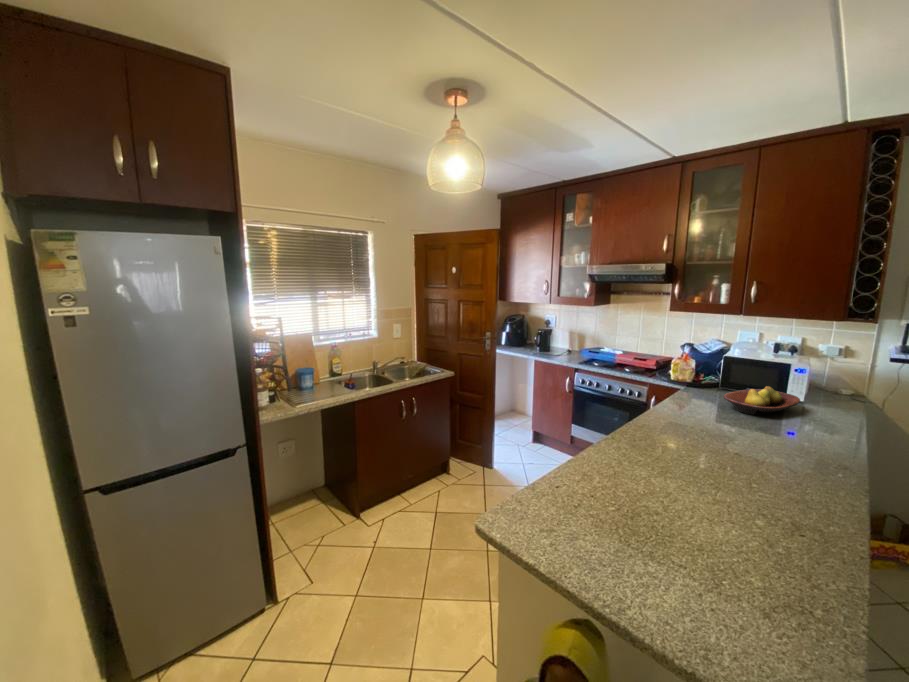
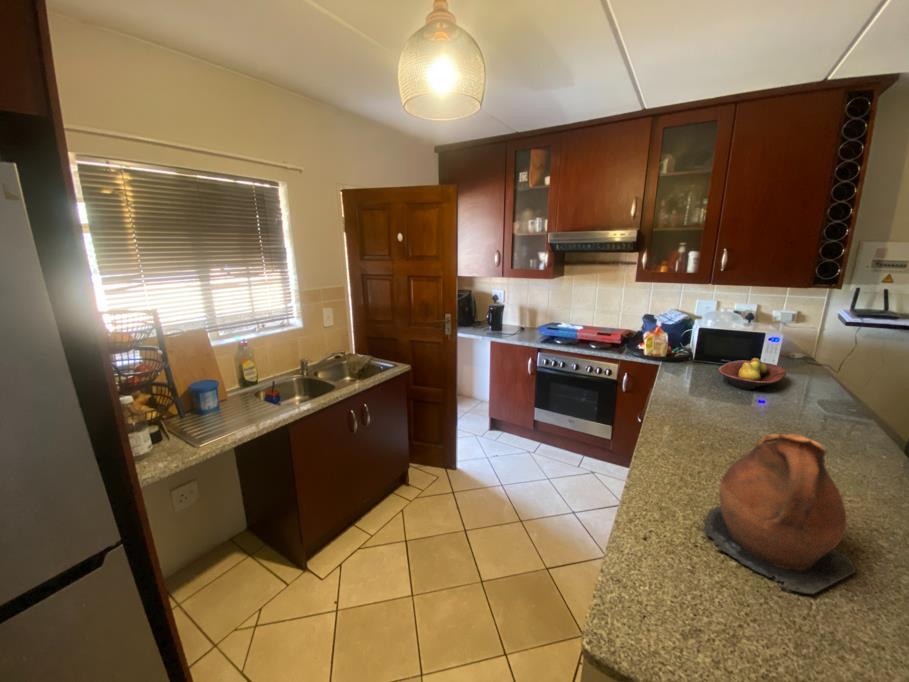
ceramic pitcher: none [588,411,694,527] -> present [703,434,856,594]

